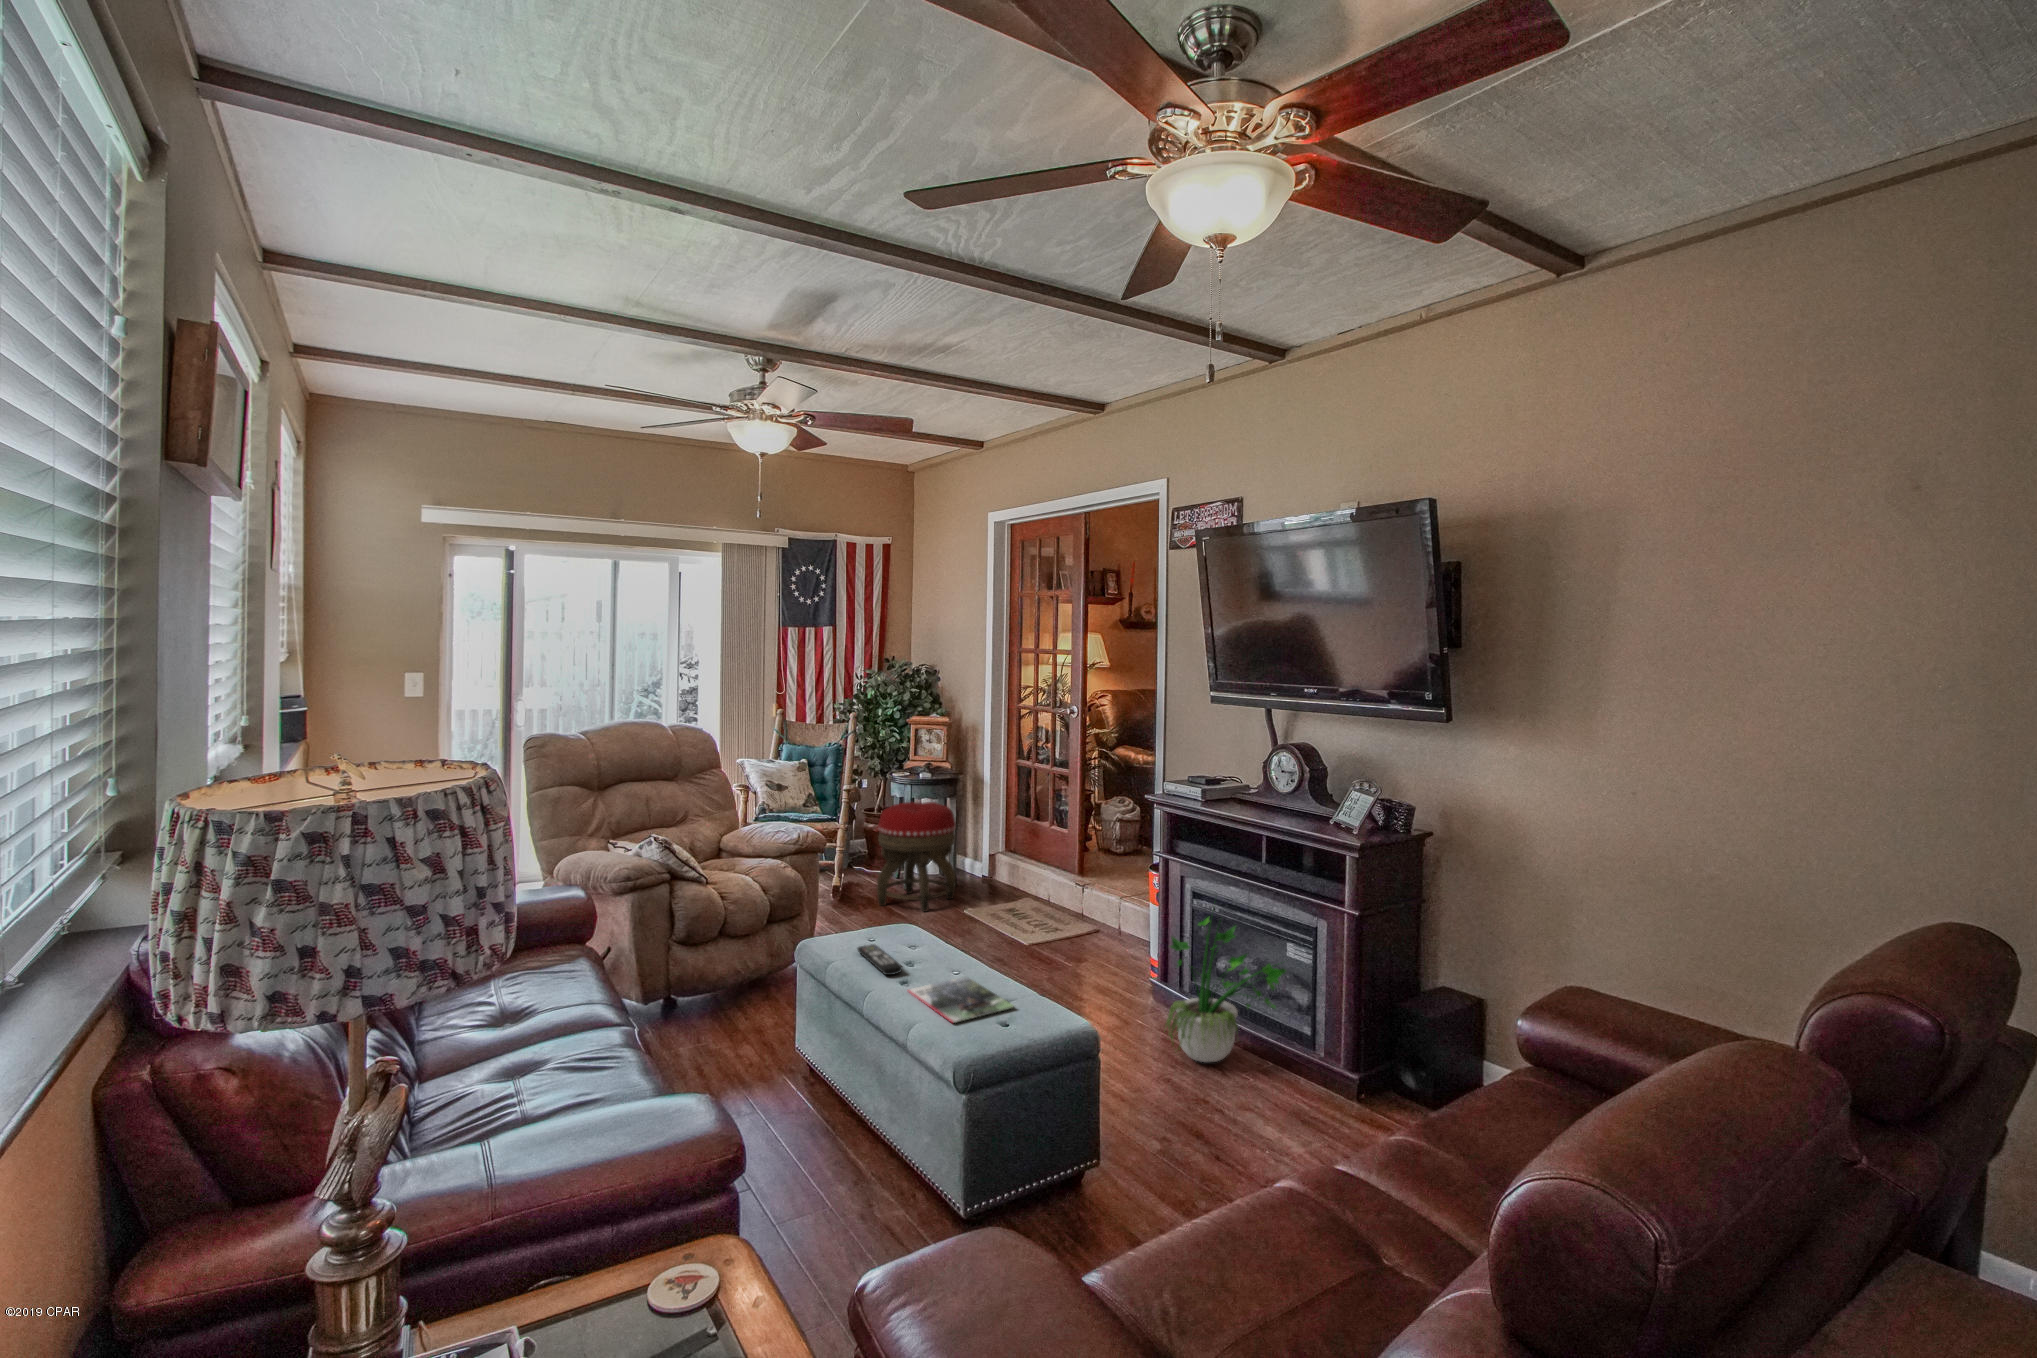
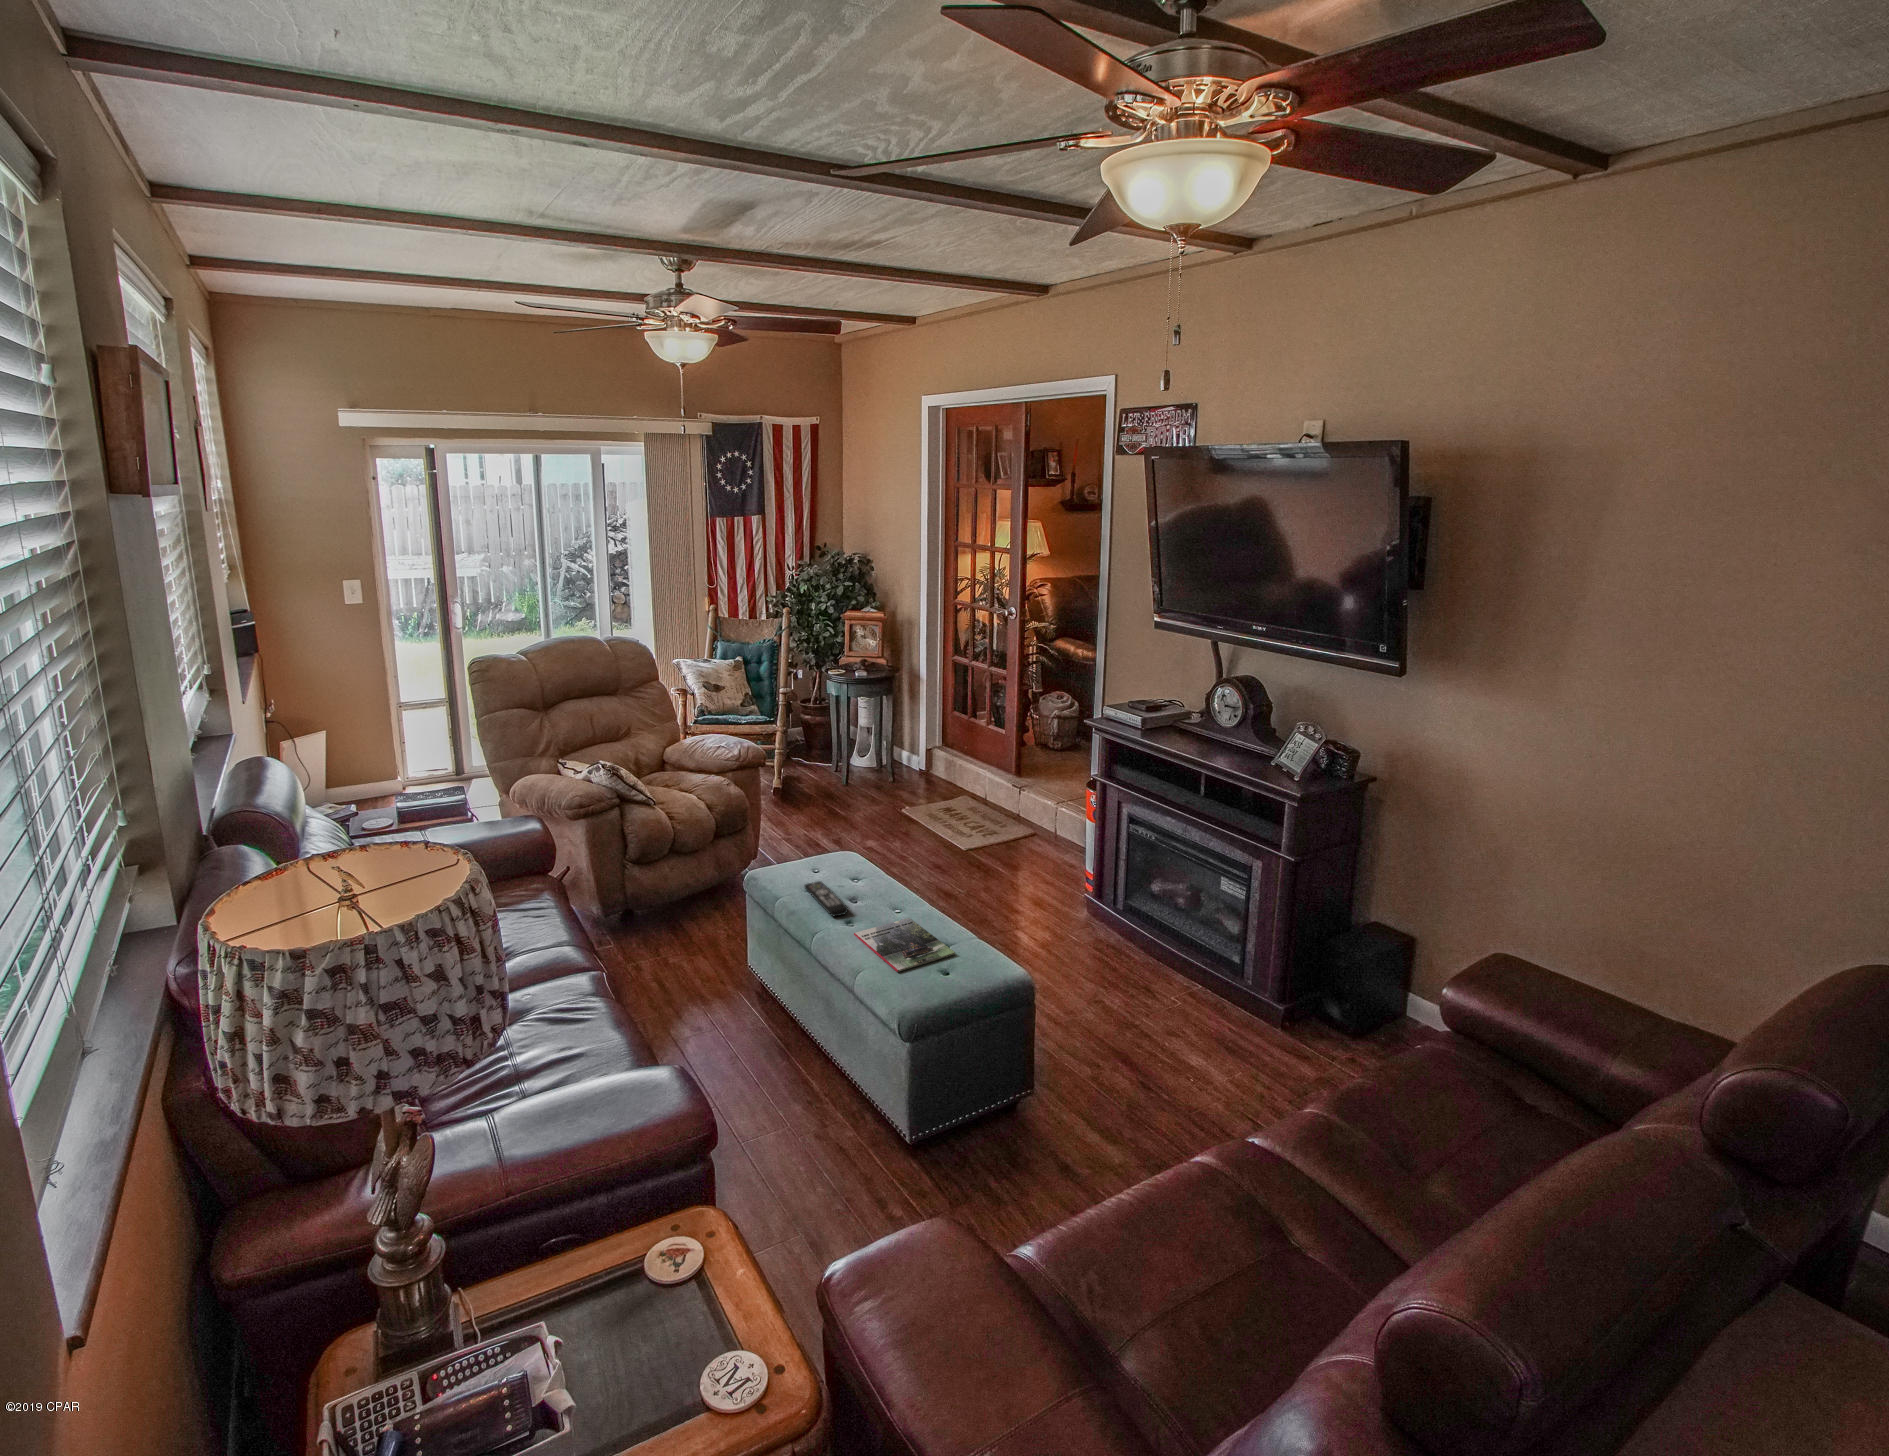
footstool: present [877,802,956,912] -> none [817,703,895,813]
potted plant: present [1164,902,1285,1062] -> none [1096,824,1219,982]

